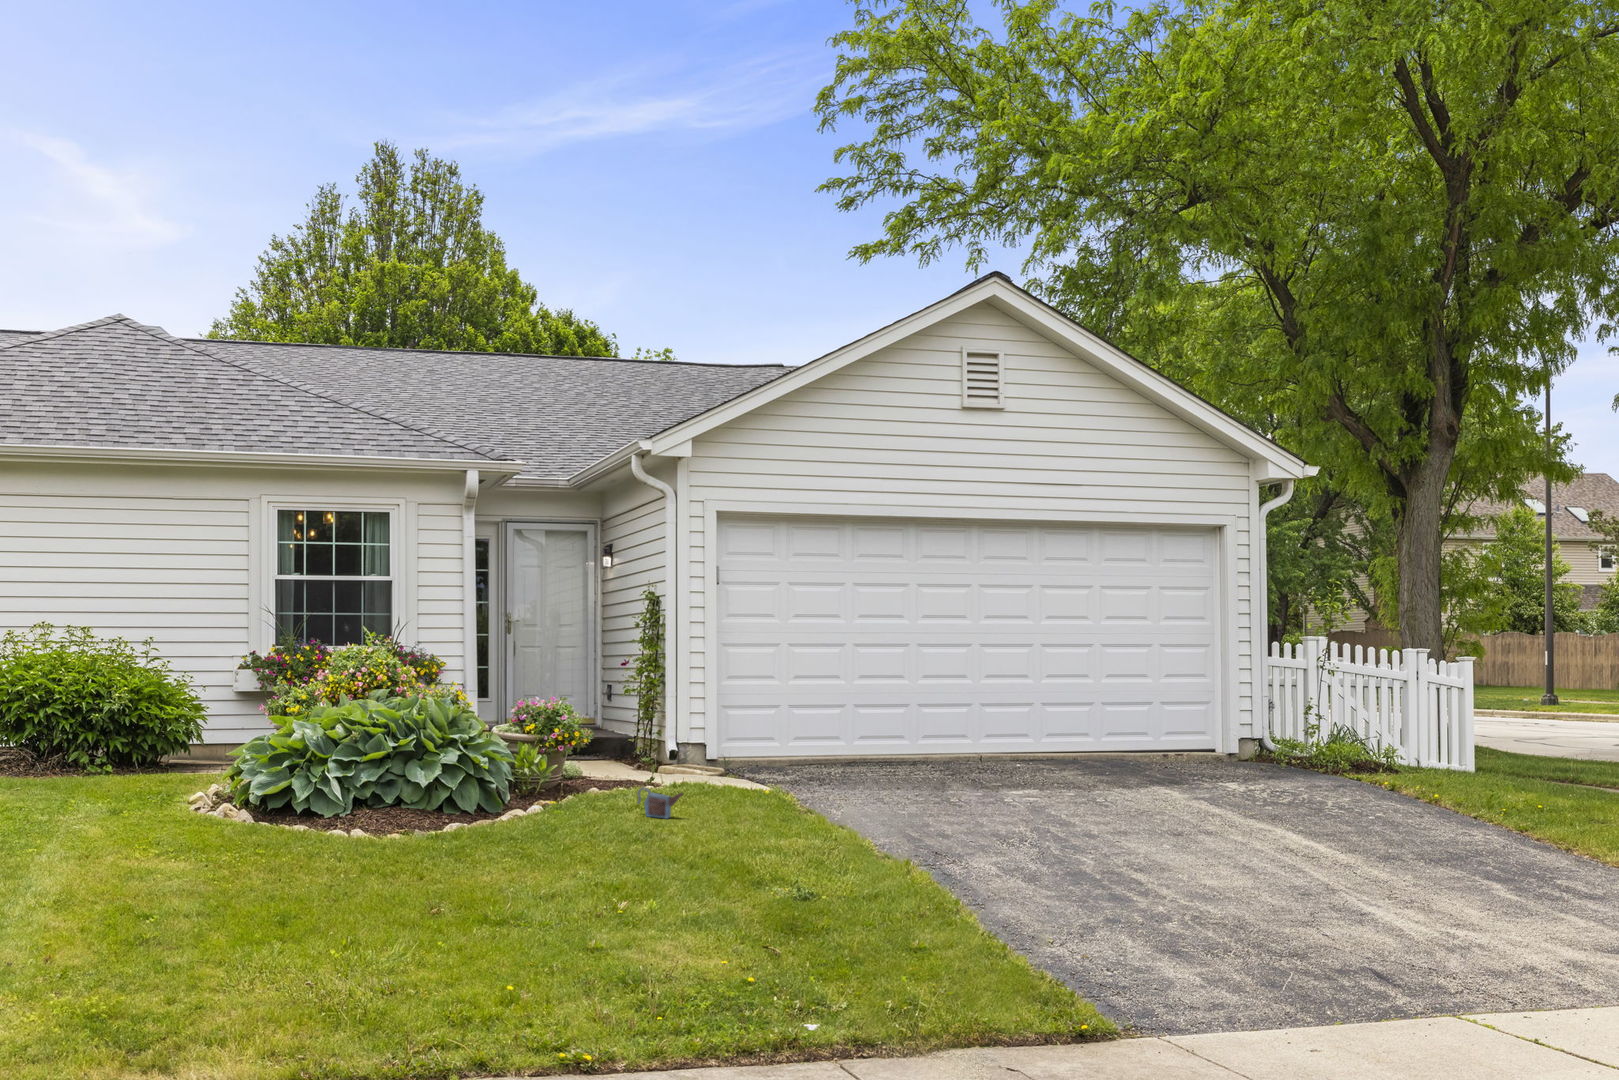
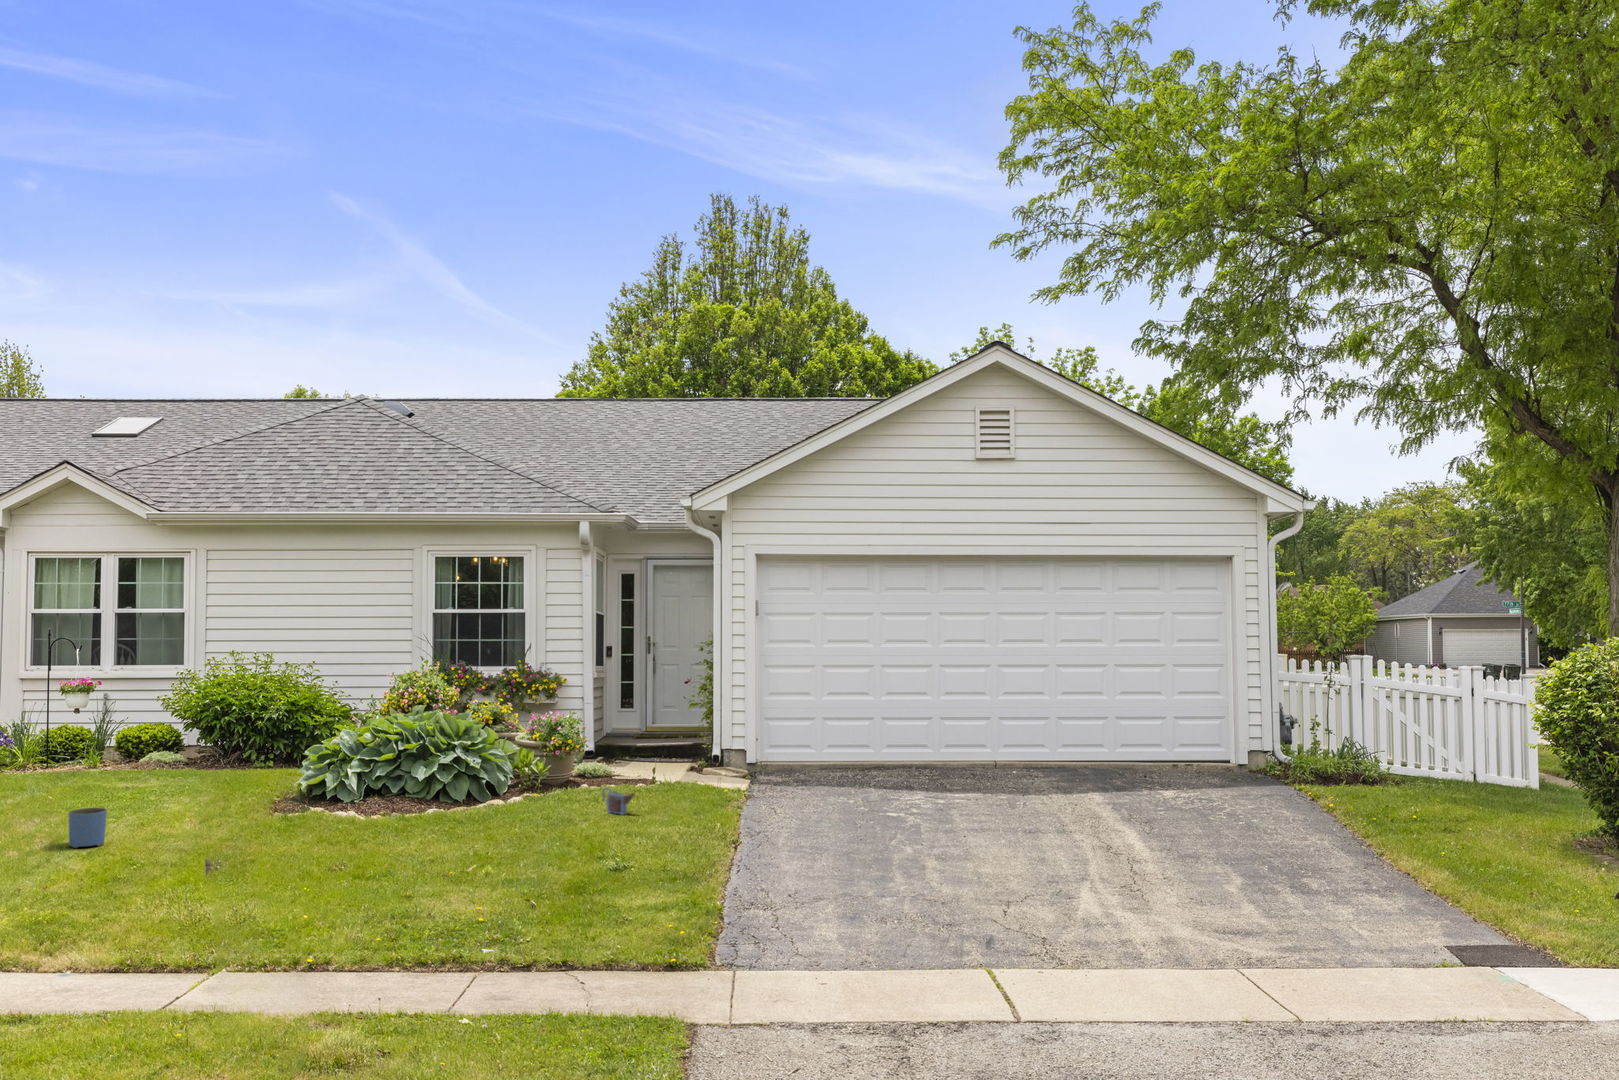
planter: none [48,827,94,878] -> present [69,808,107,848]

